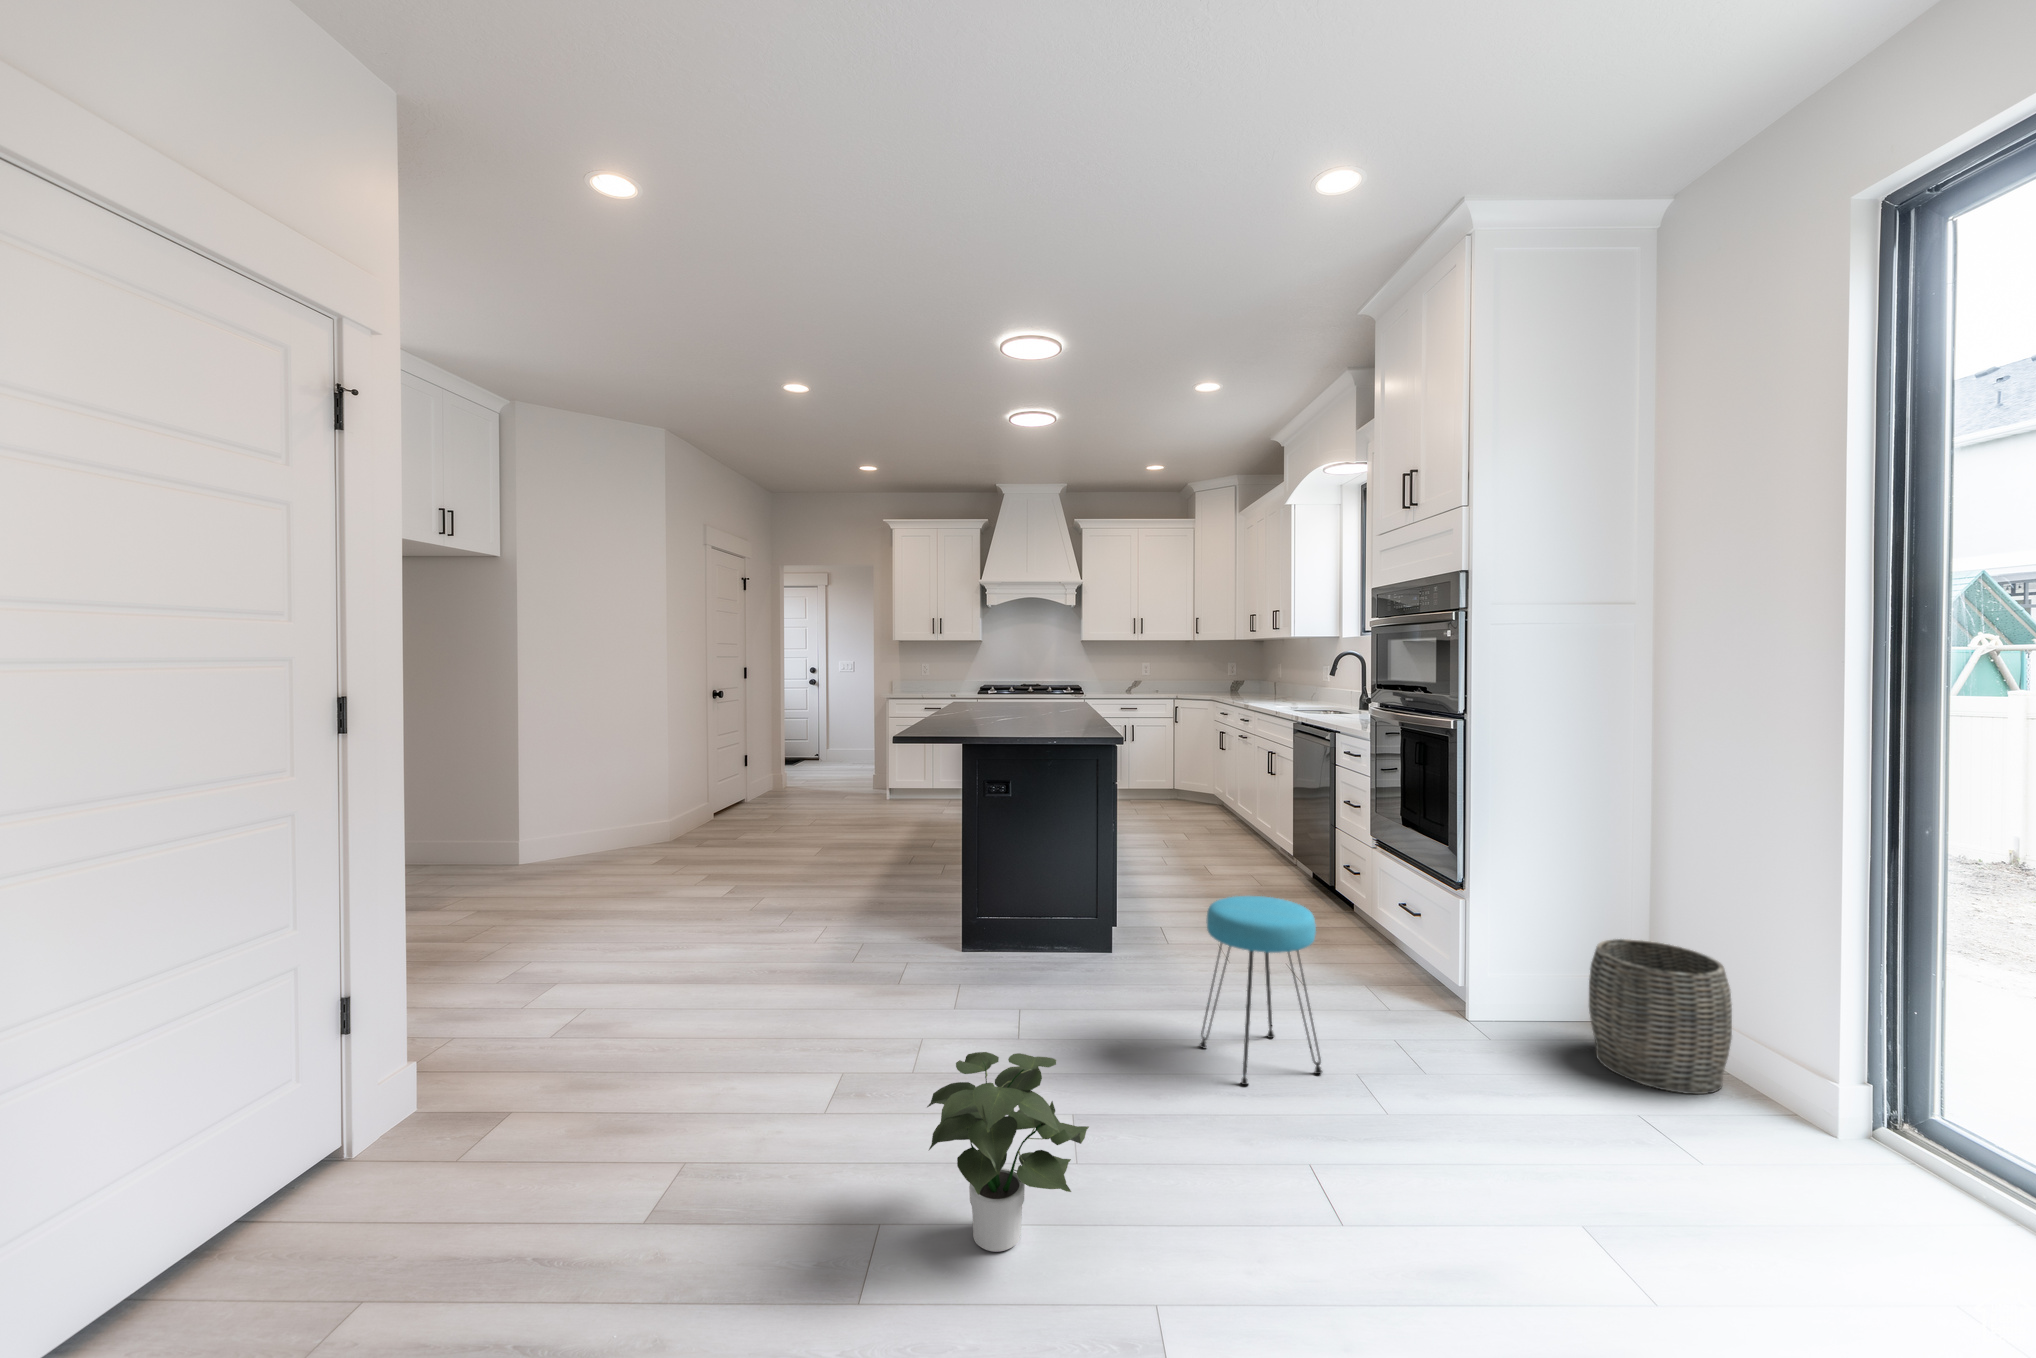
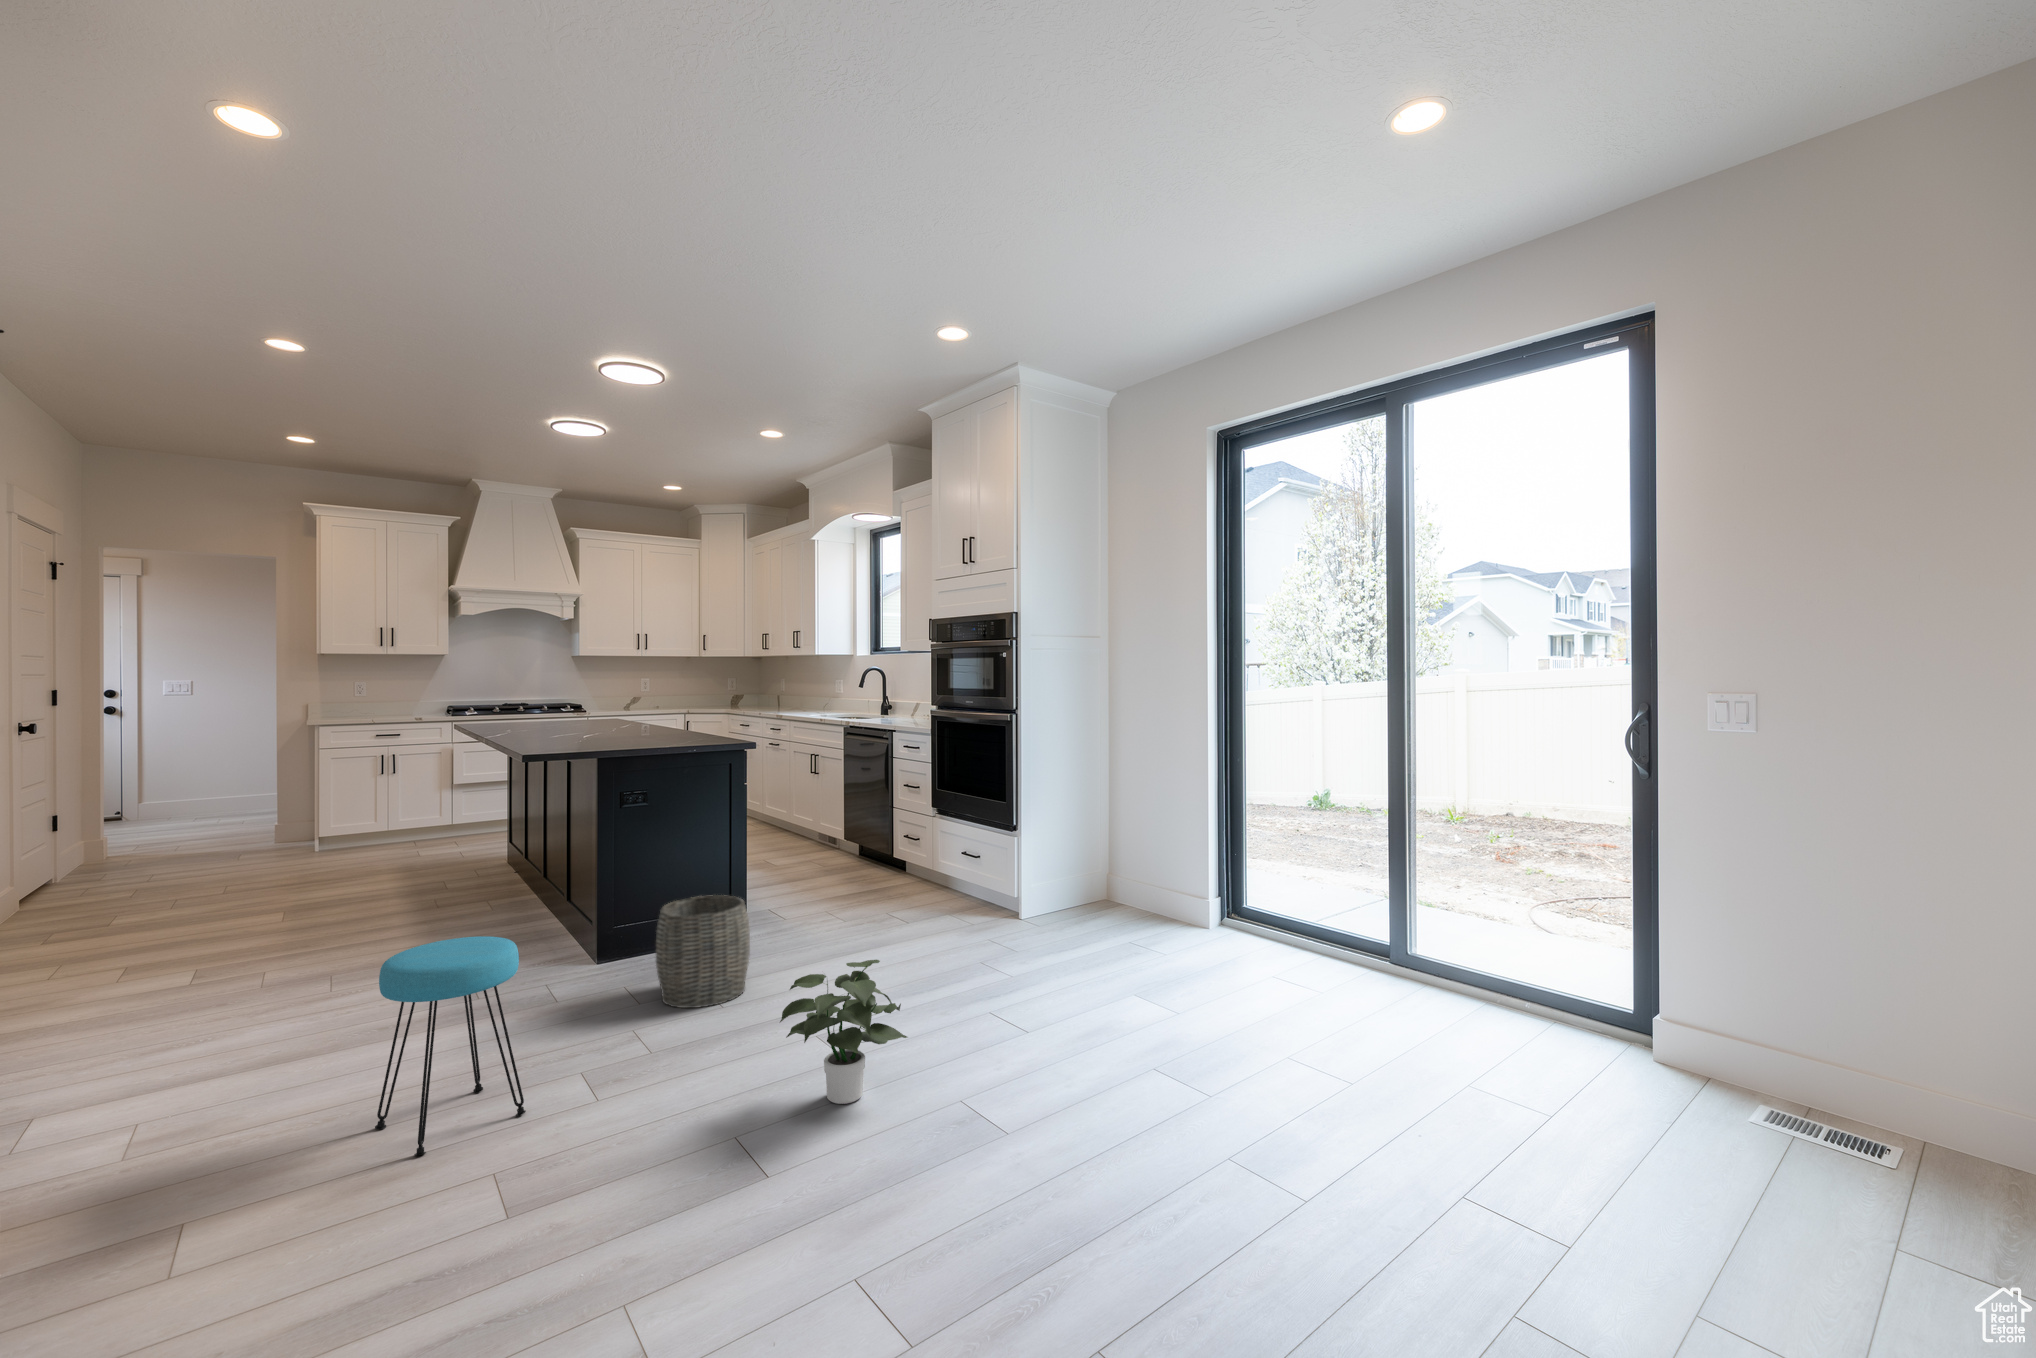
stool: present [1200,896,1322,1085] -> present [375,936,526,1155]
woven basket: present [1589,939,1732,1094] -> present [656,895,750,1008]

